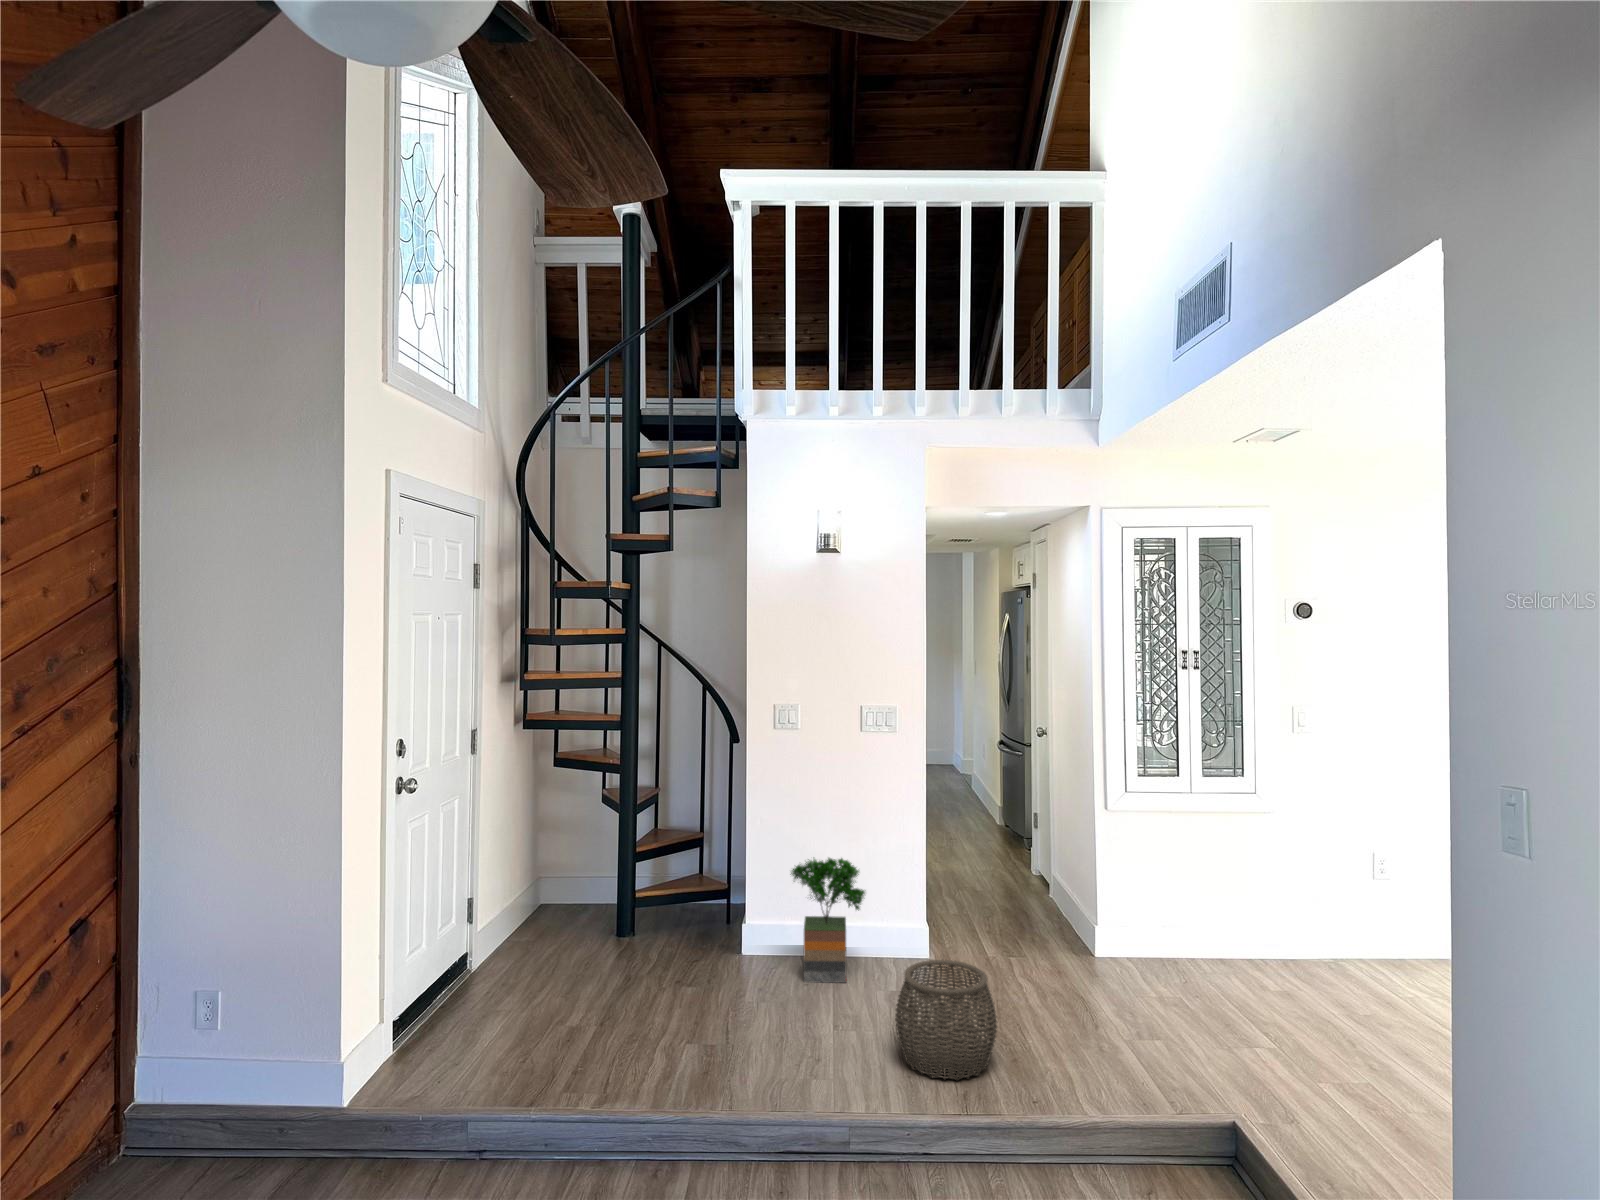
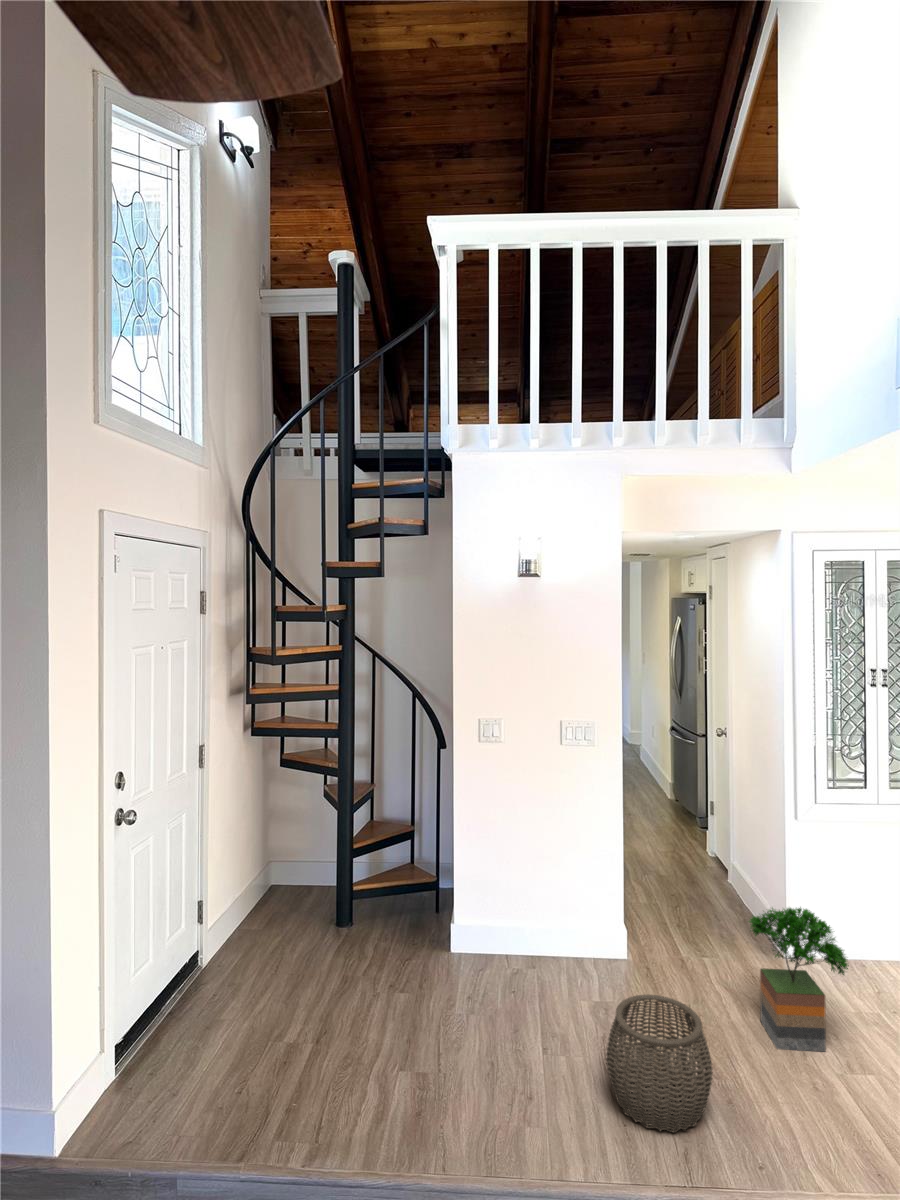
potted tree: present [790,858,865,983] -> present [749,907,849,1052]

